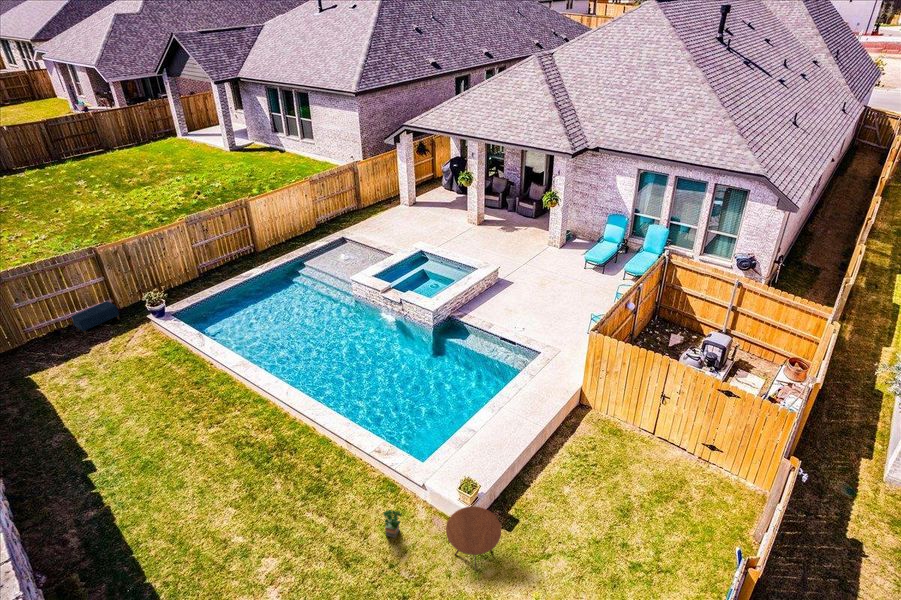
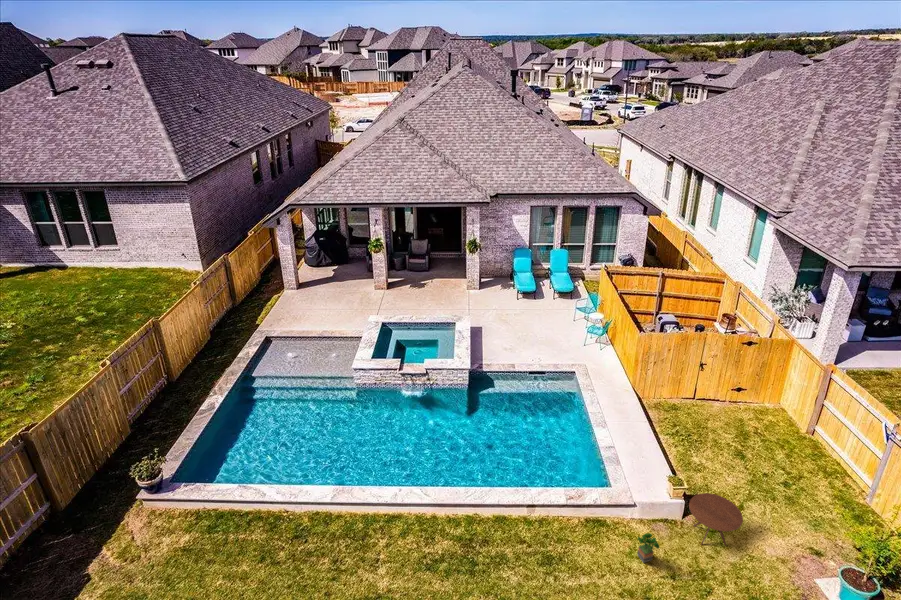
bench: present [71,301,119,335] -> none [8,506,73,566]

